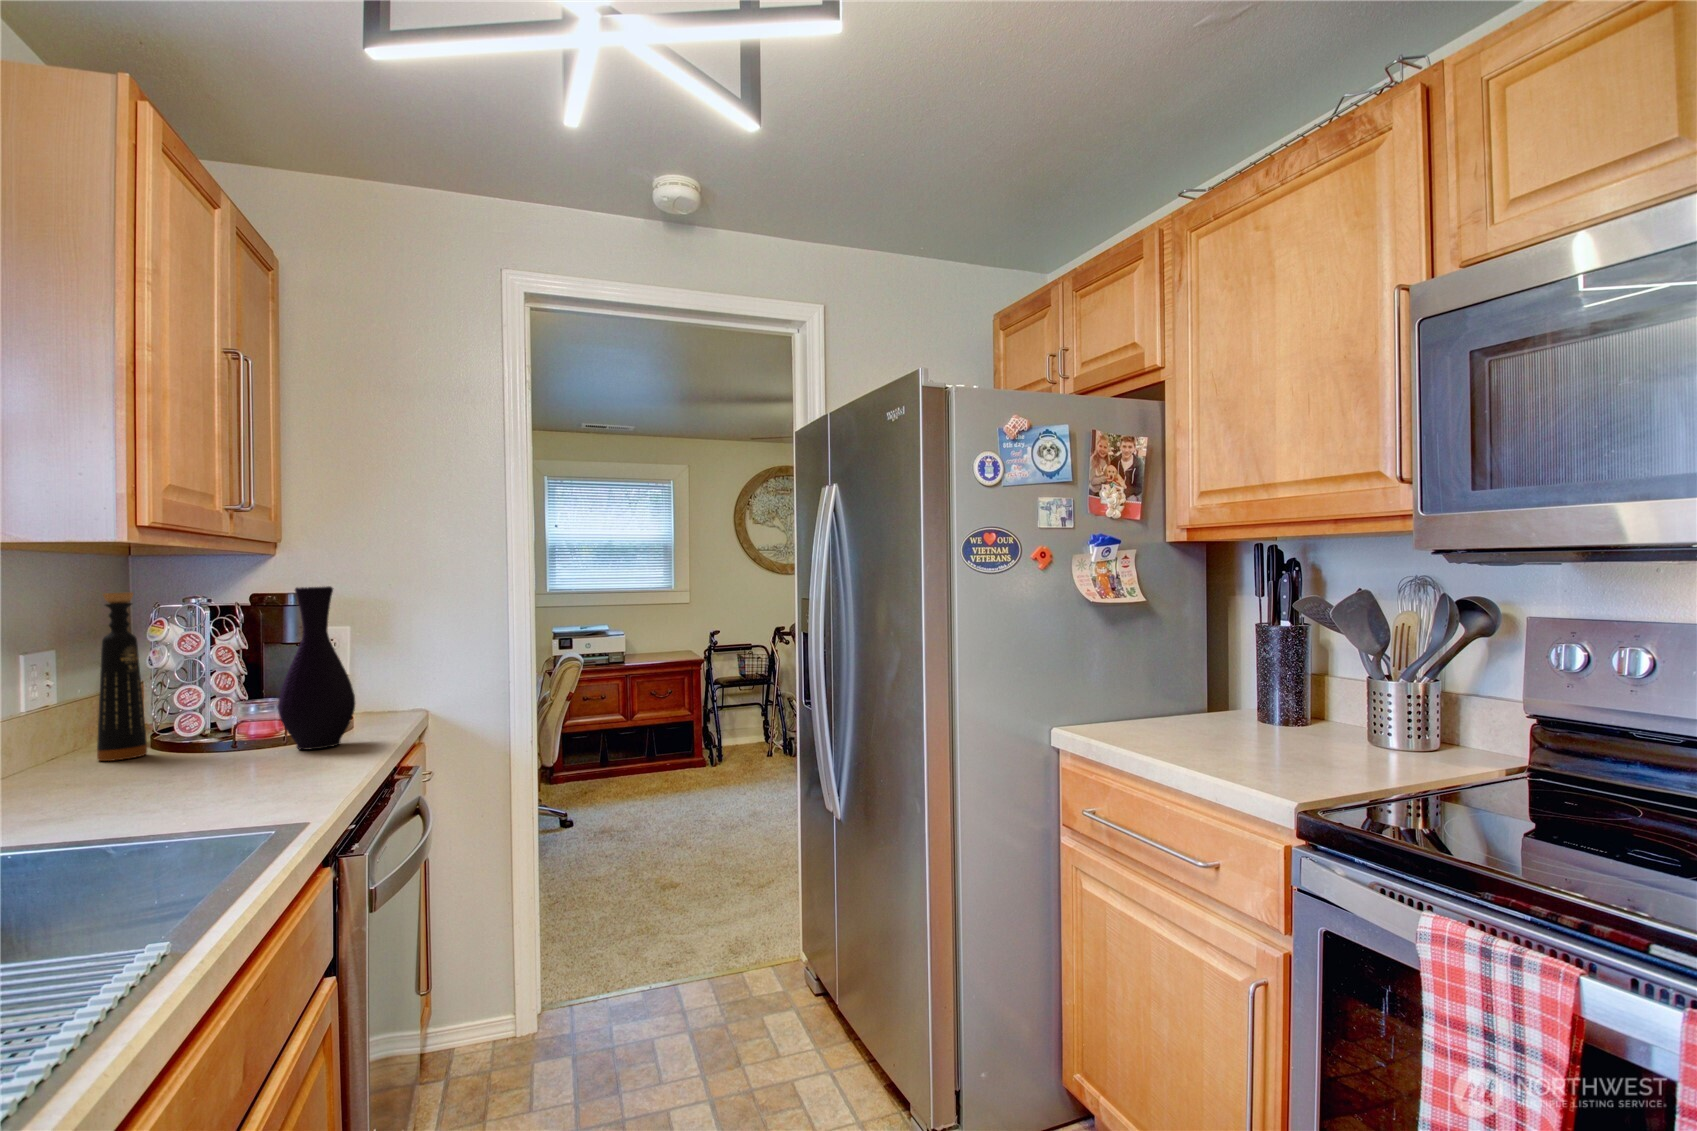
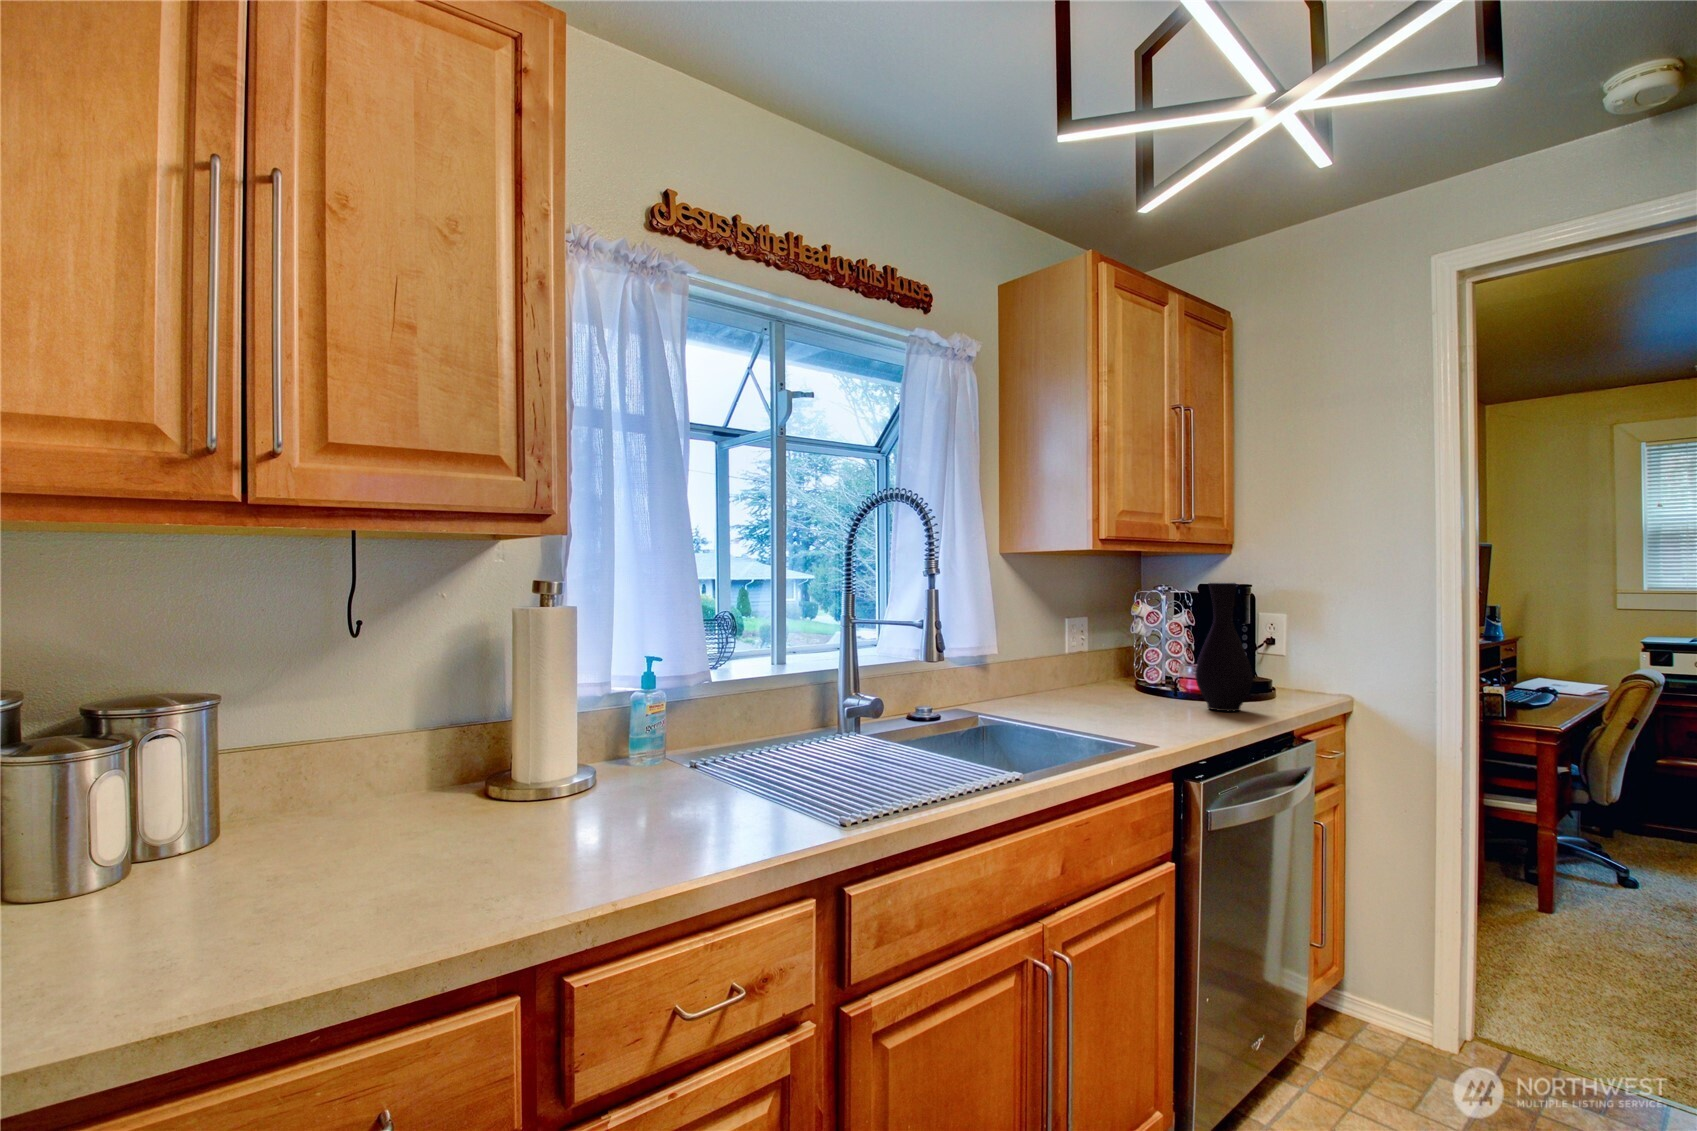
bottle: present [97,592,147,761] -> none [1101,581,1128,692]

